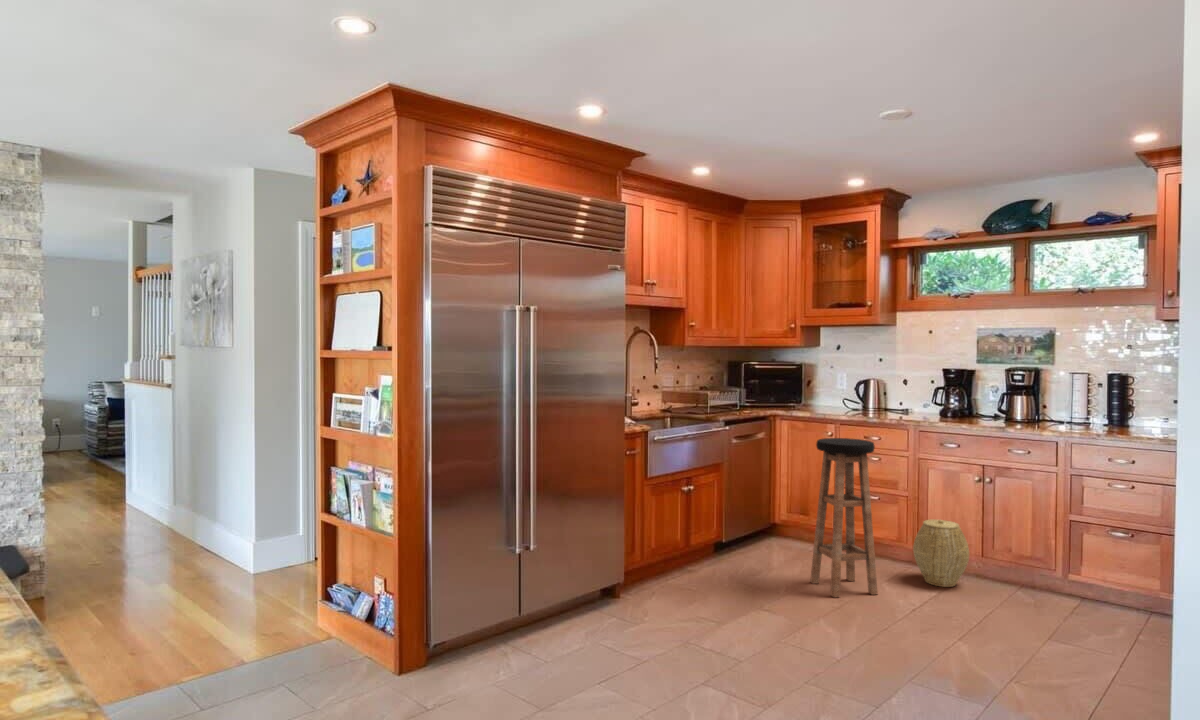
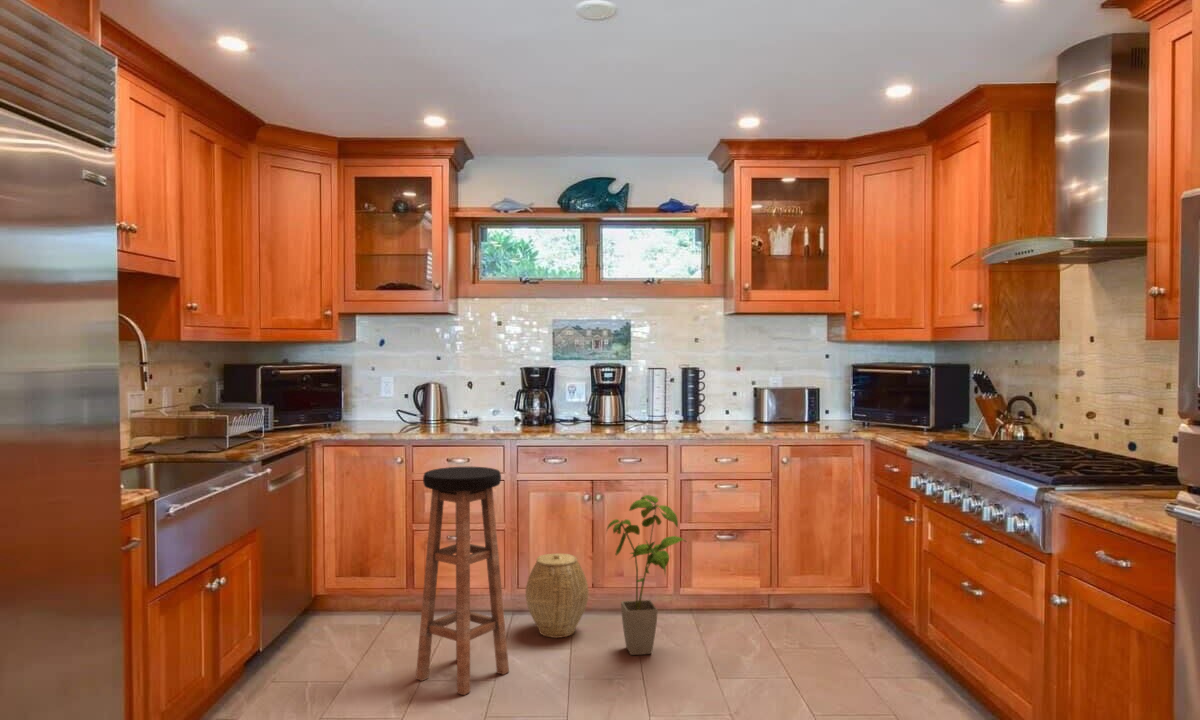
house plant: none [973,479,1055,614] -> present [607,495,685,655]

